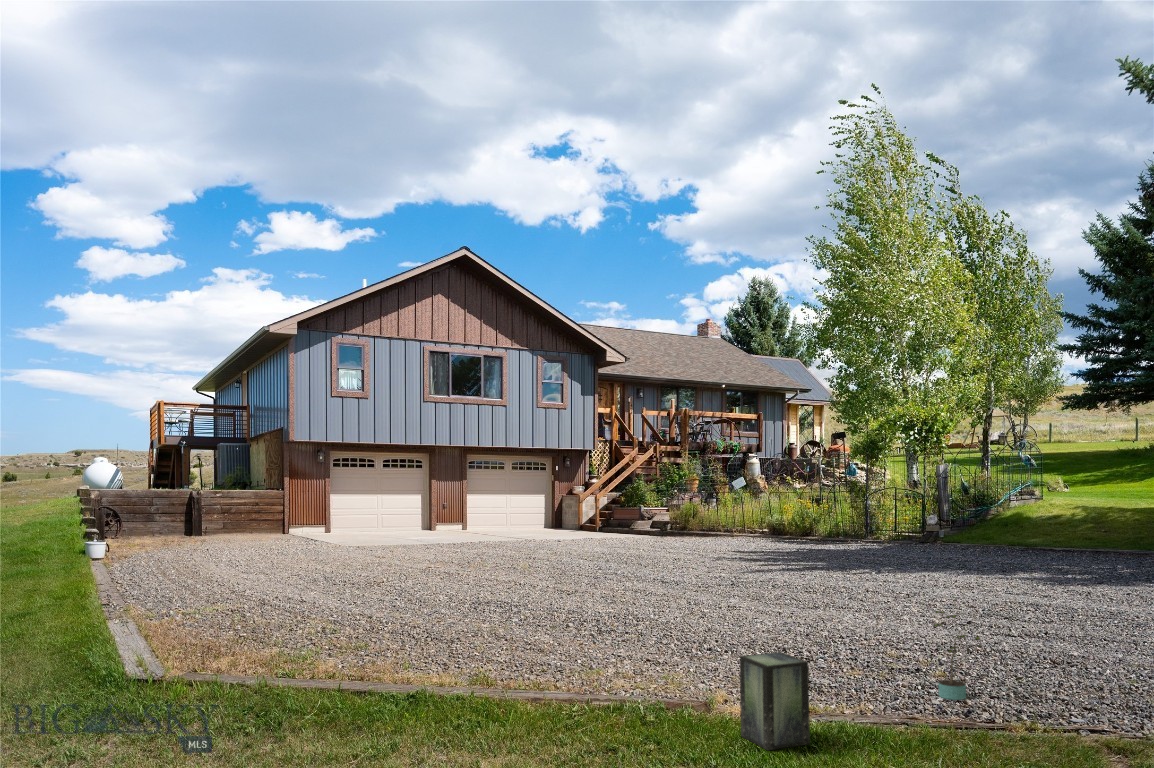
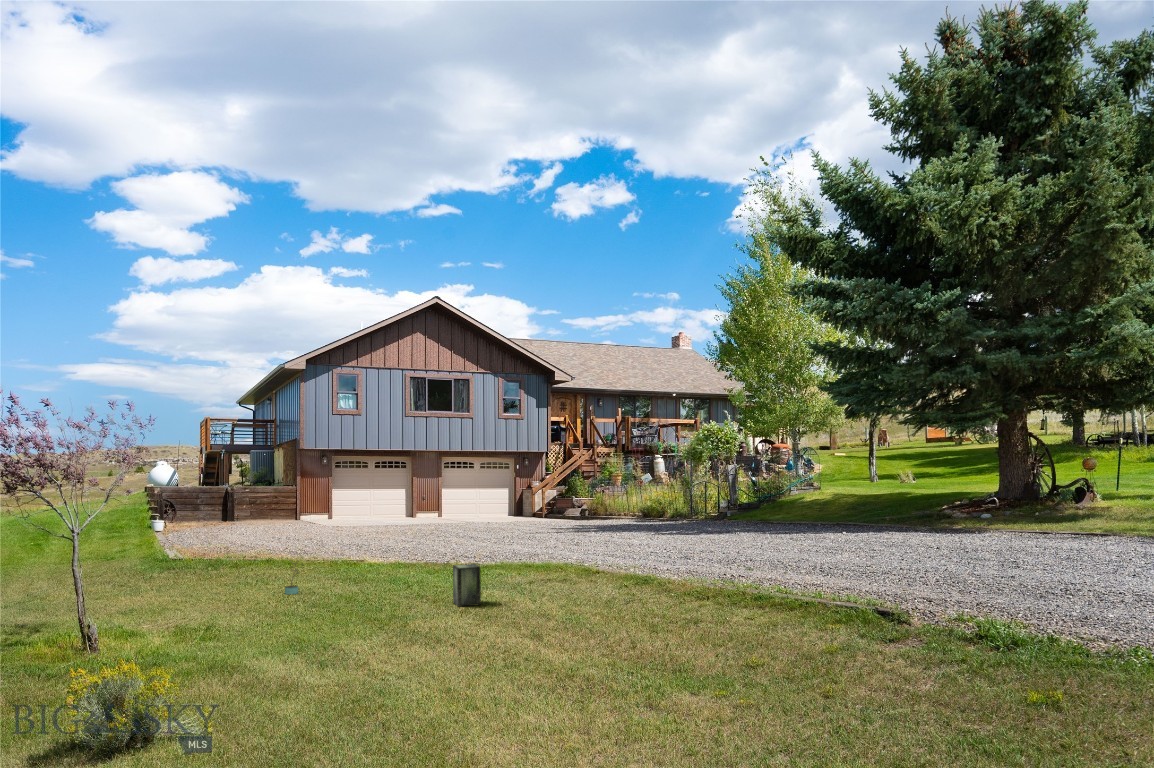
potted plant: present [933,611,982,700] -> present [285,554,303,594]

